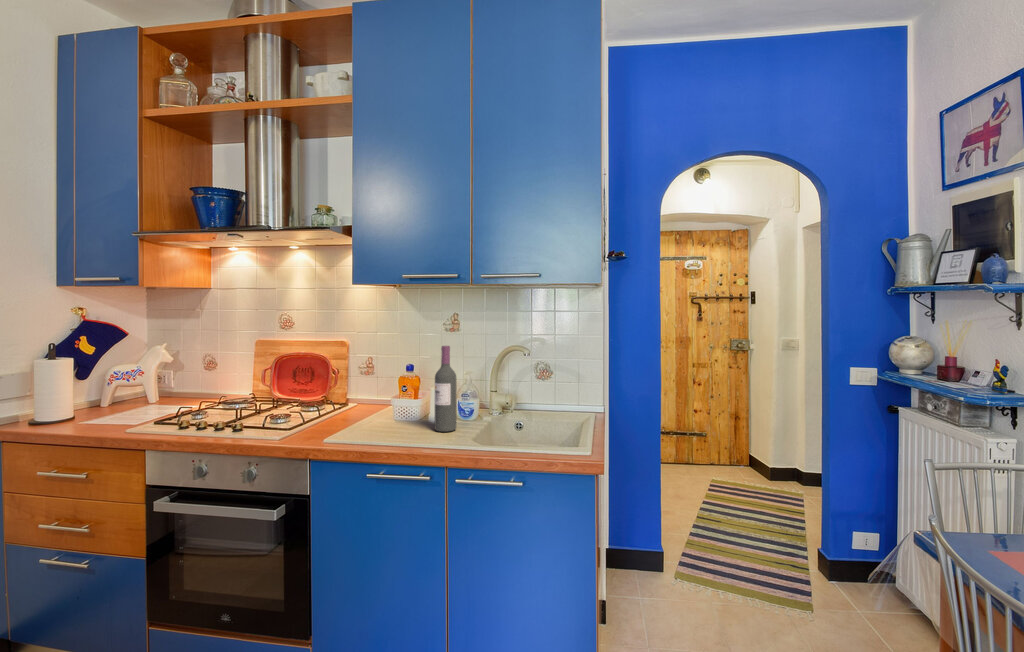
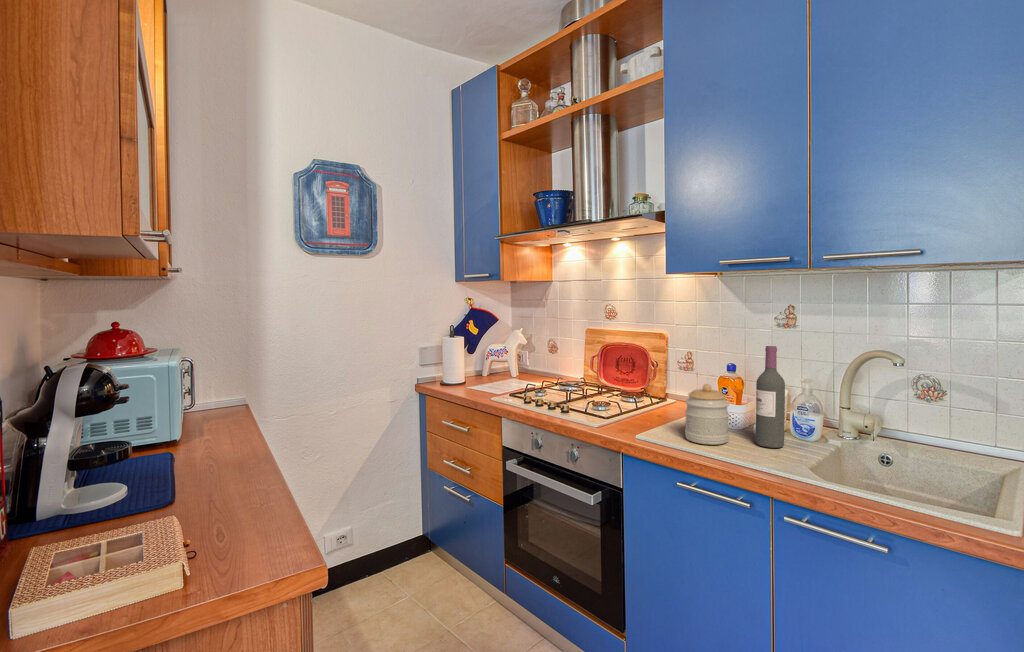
jar: none [375,382,413,437] -> present [685,384,729,445]

